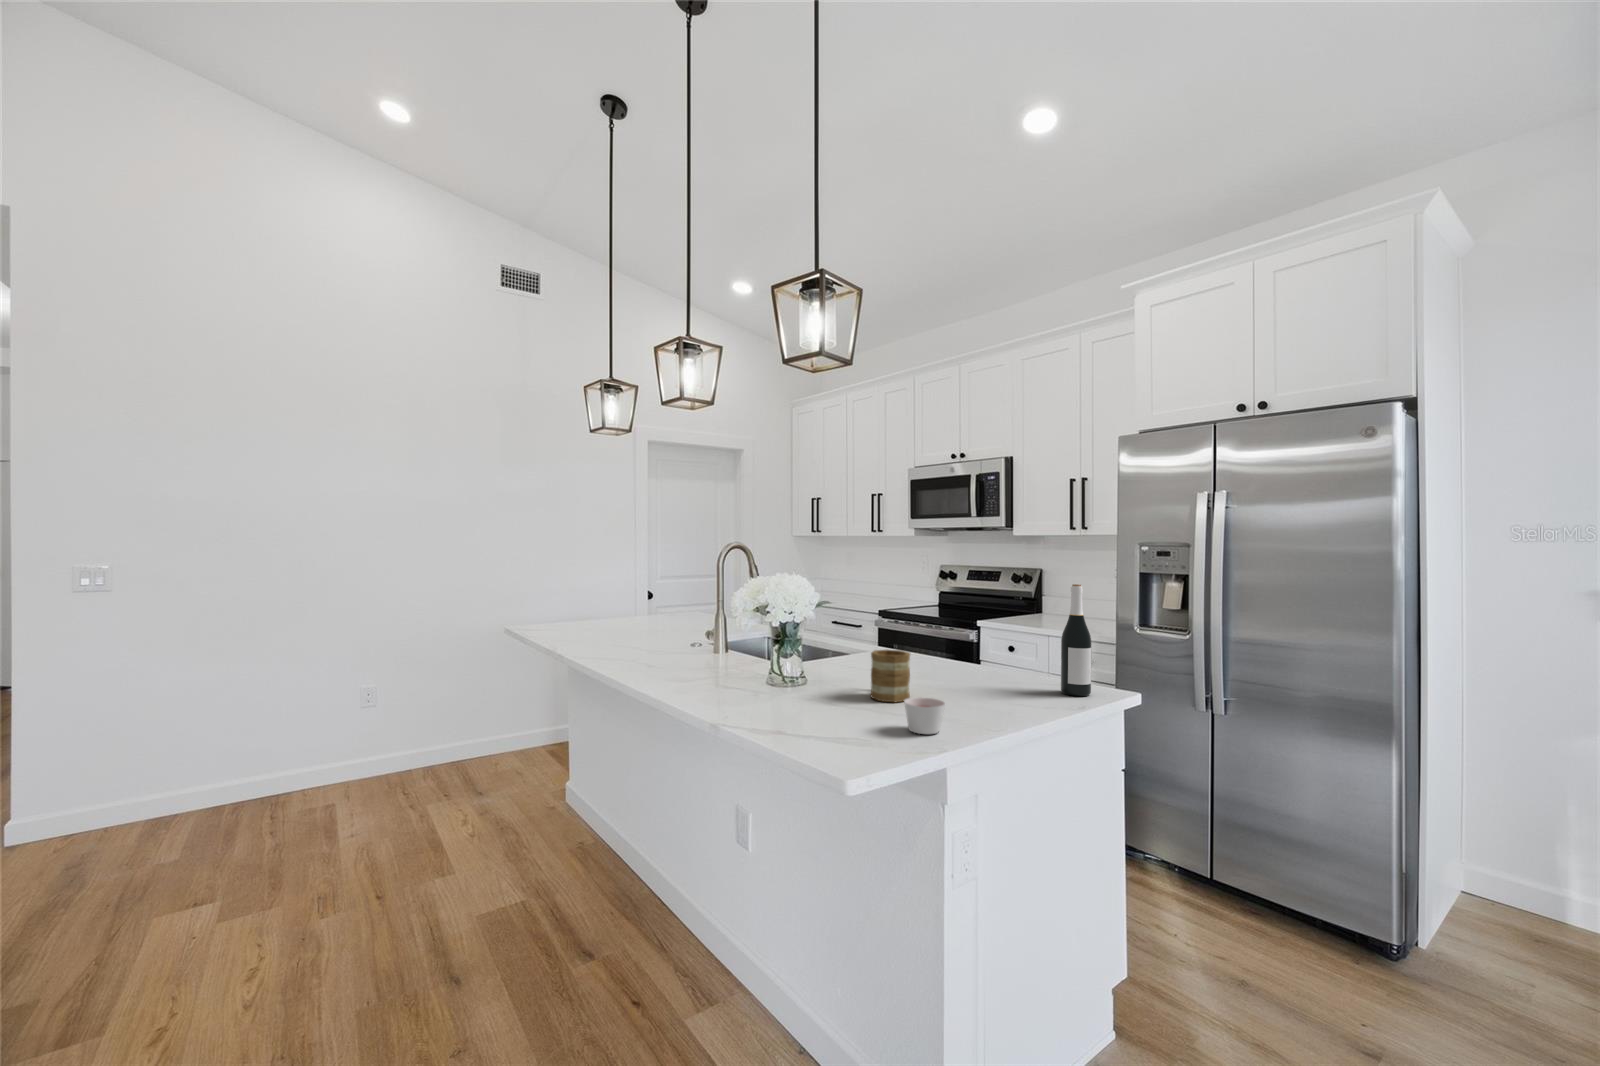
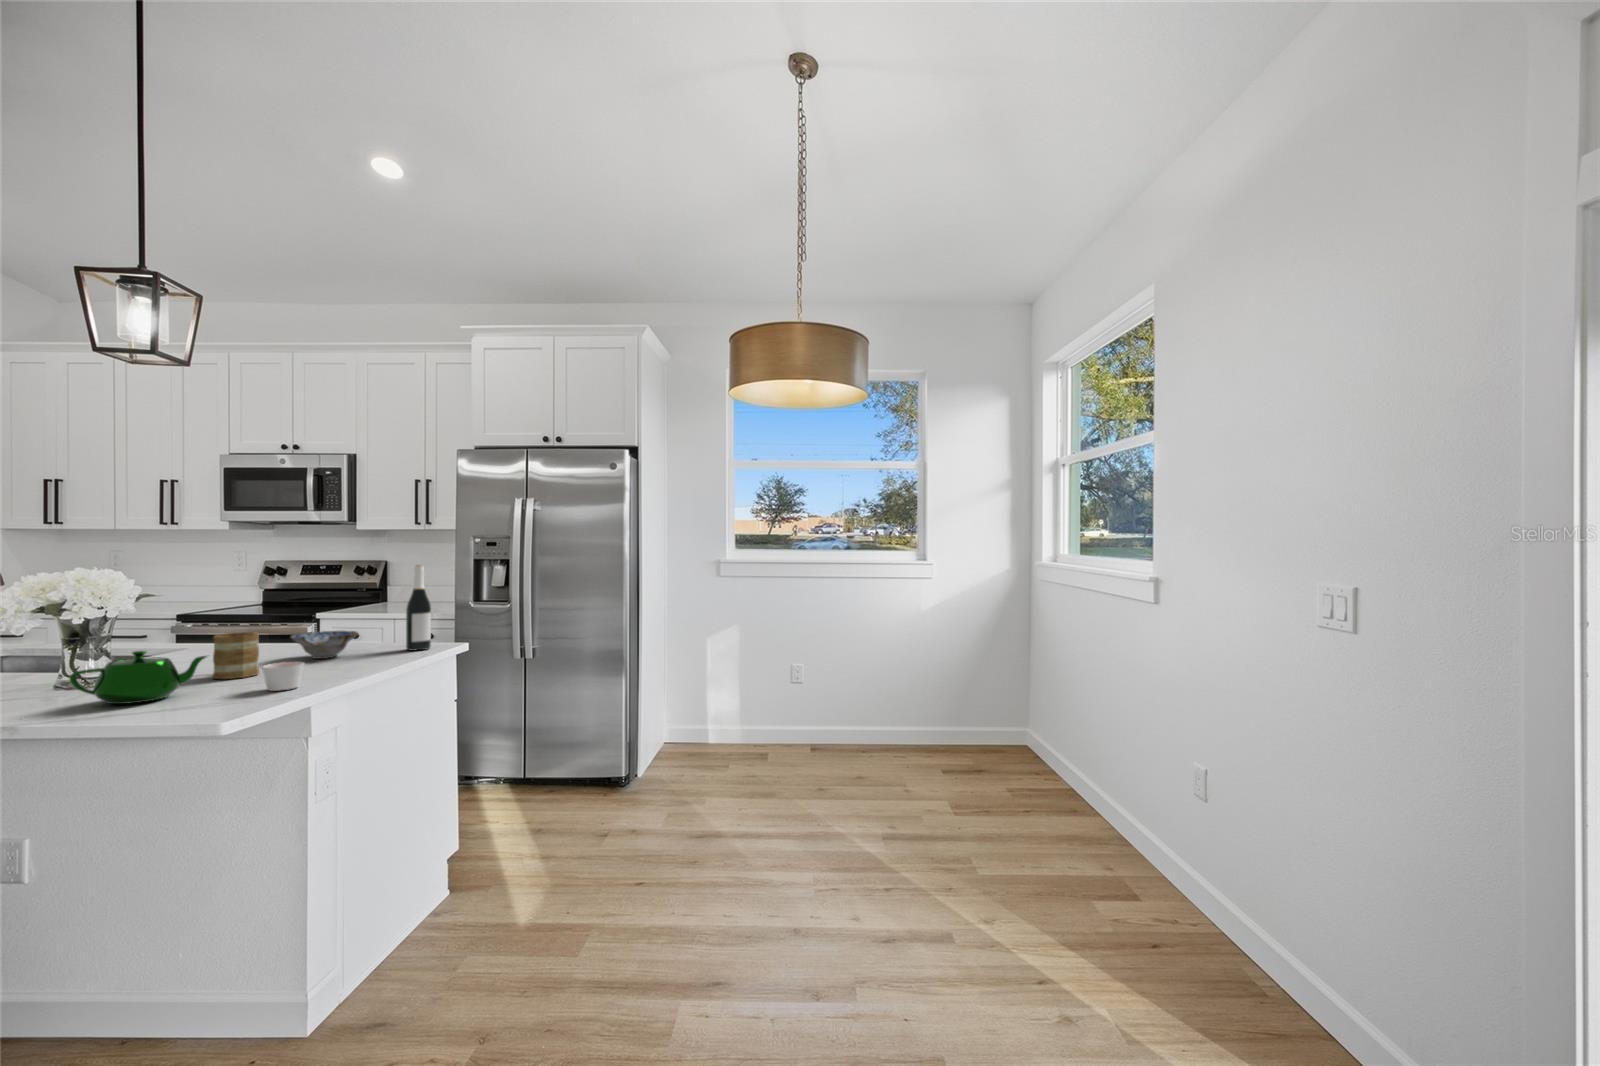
ceramic bowl: none [941,654,1008,689] -> present [291,631,358,659]
teapot: none [760,663,862,719] -> present [70,651,207,704]

